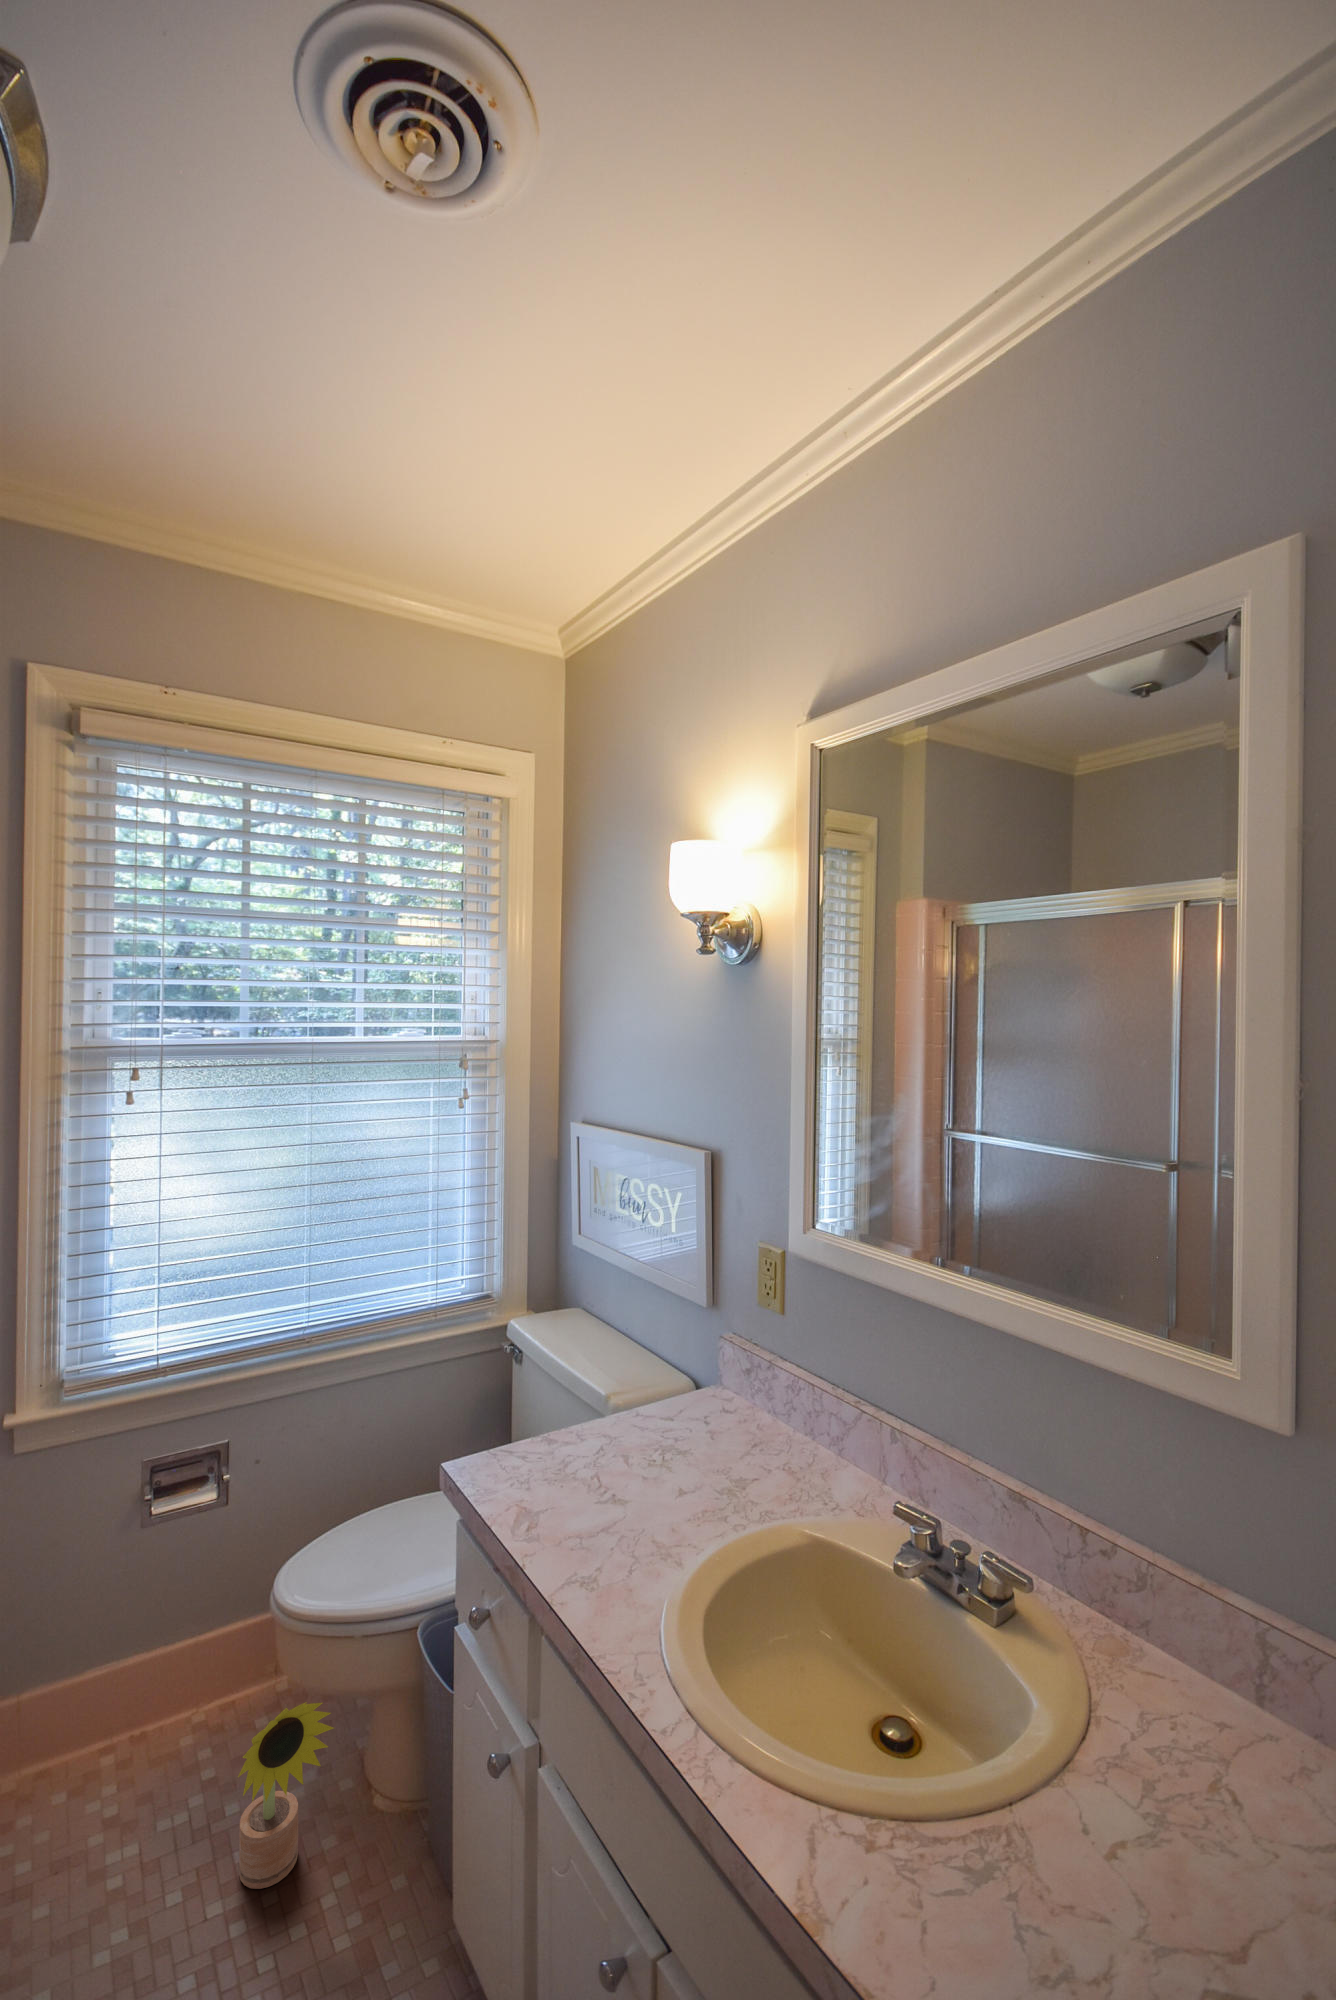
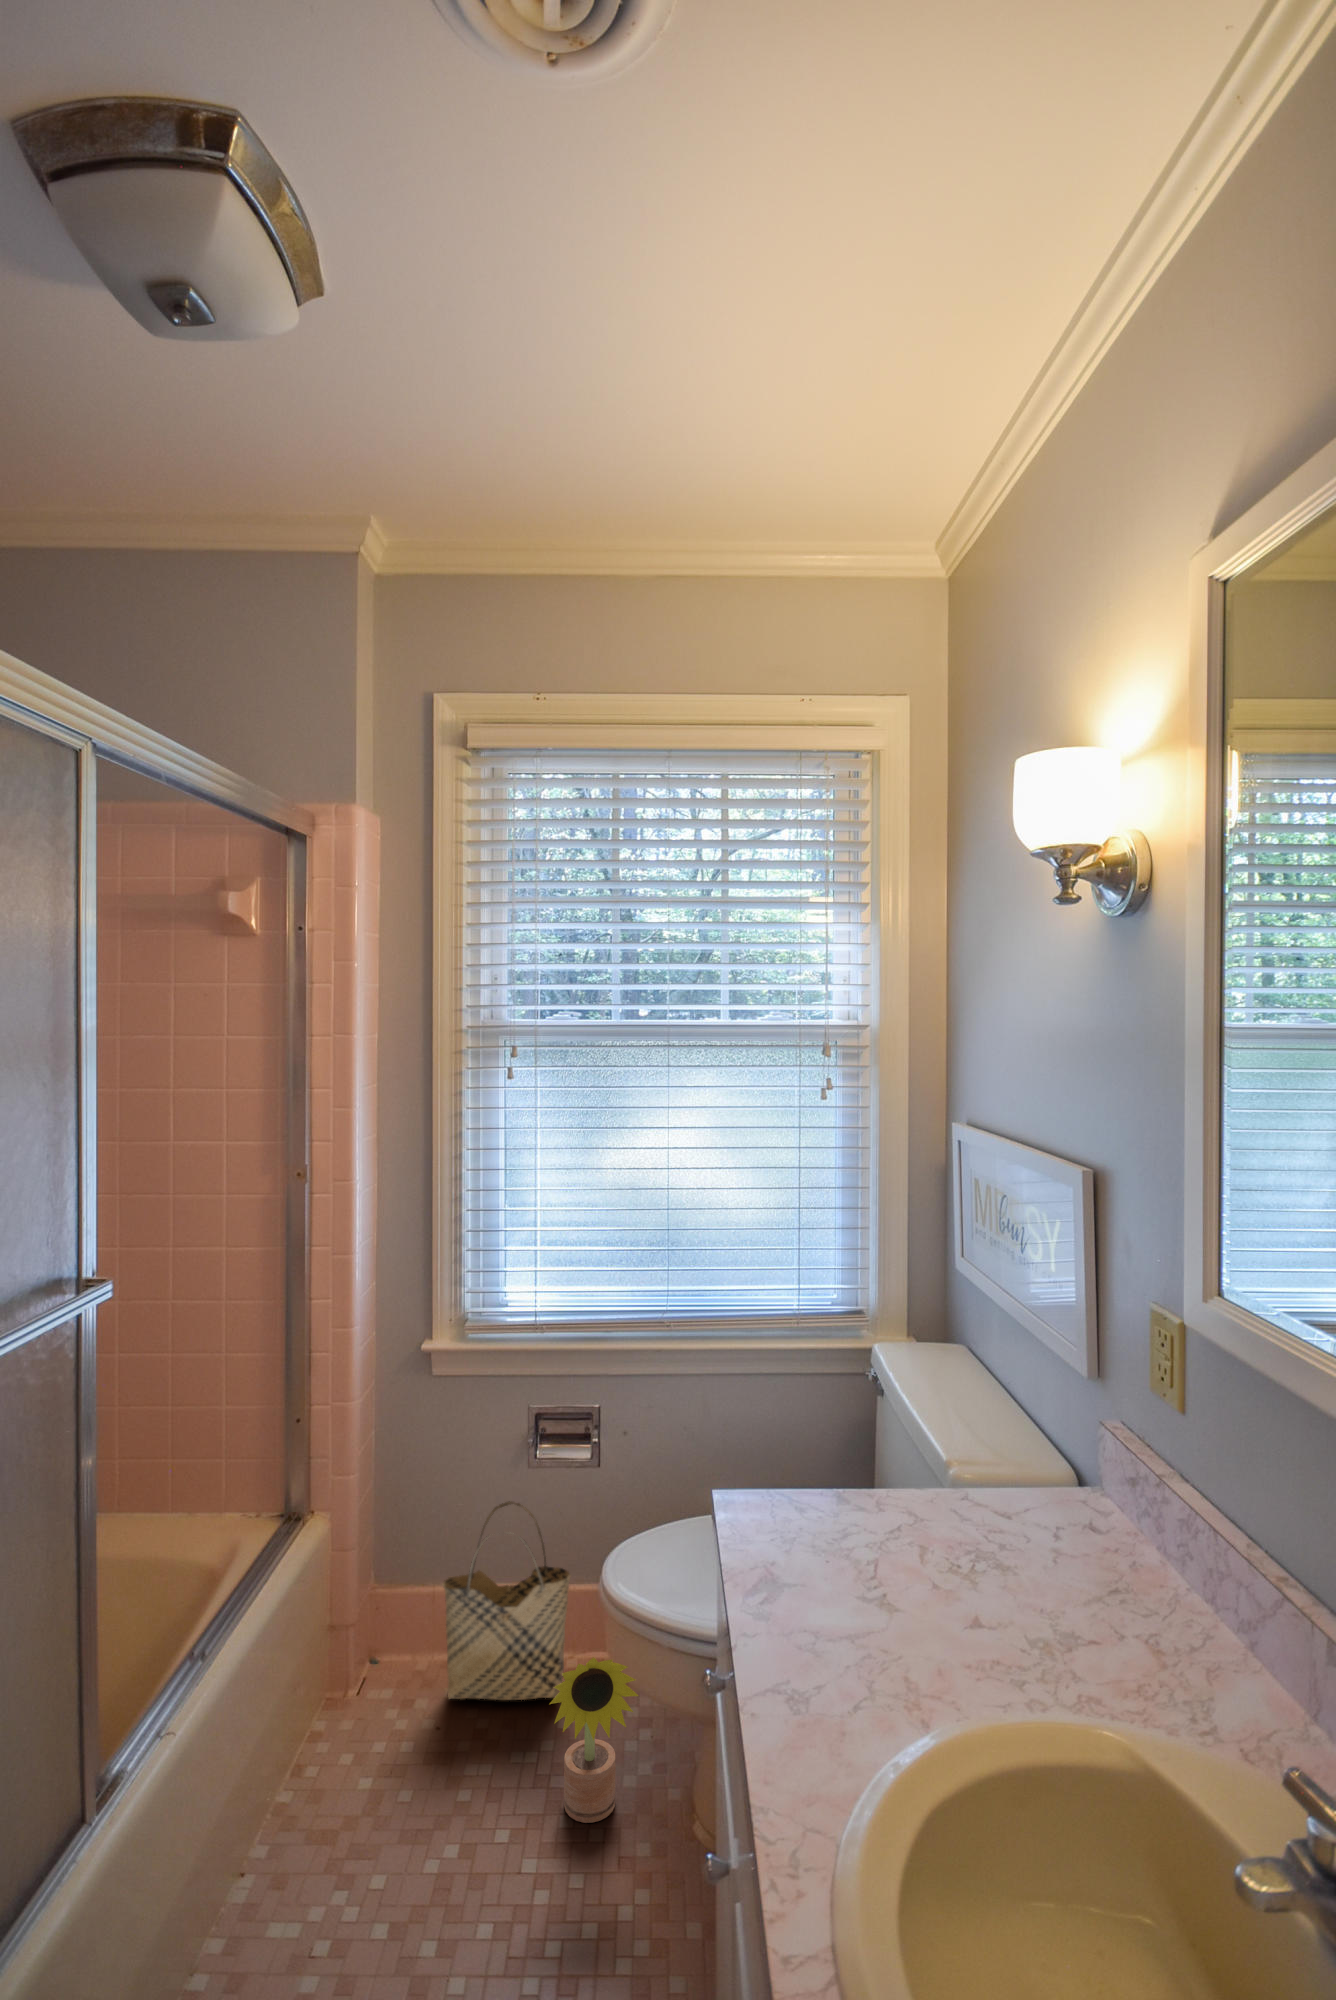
woven basket: none [43,1571,205,1825] -> present [442,1501,571,1700]

